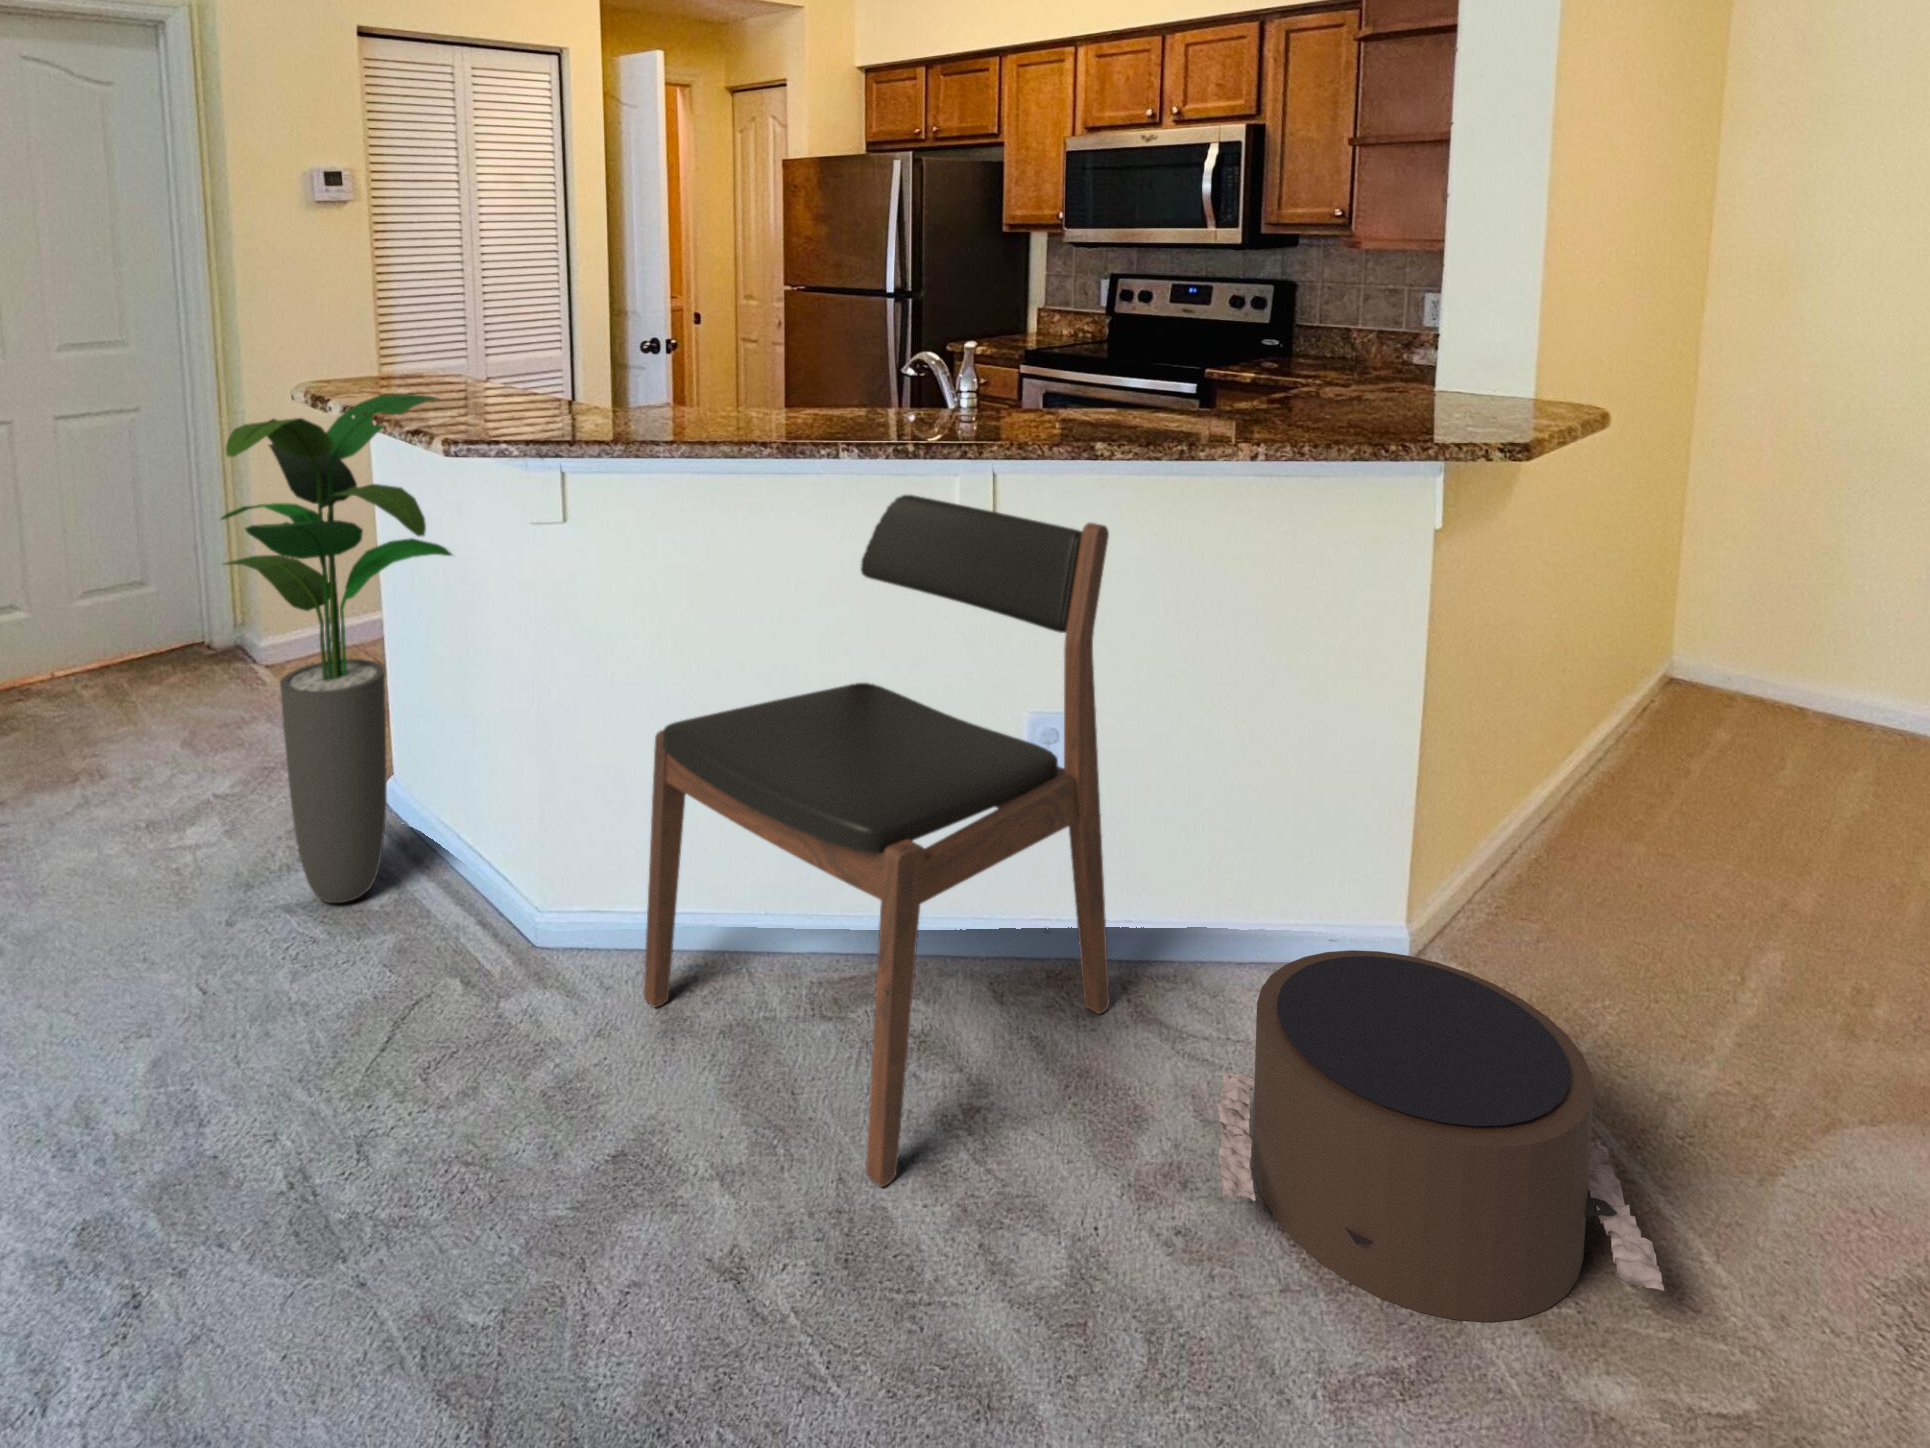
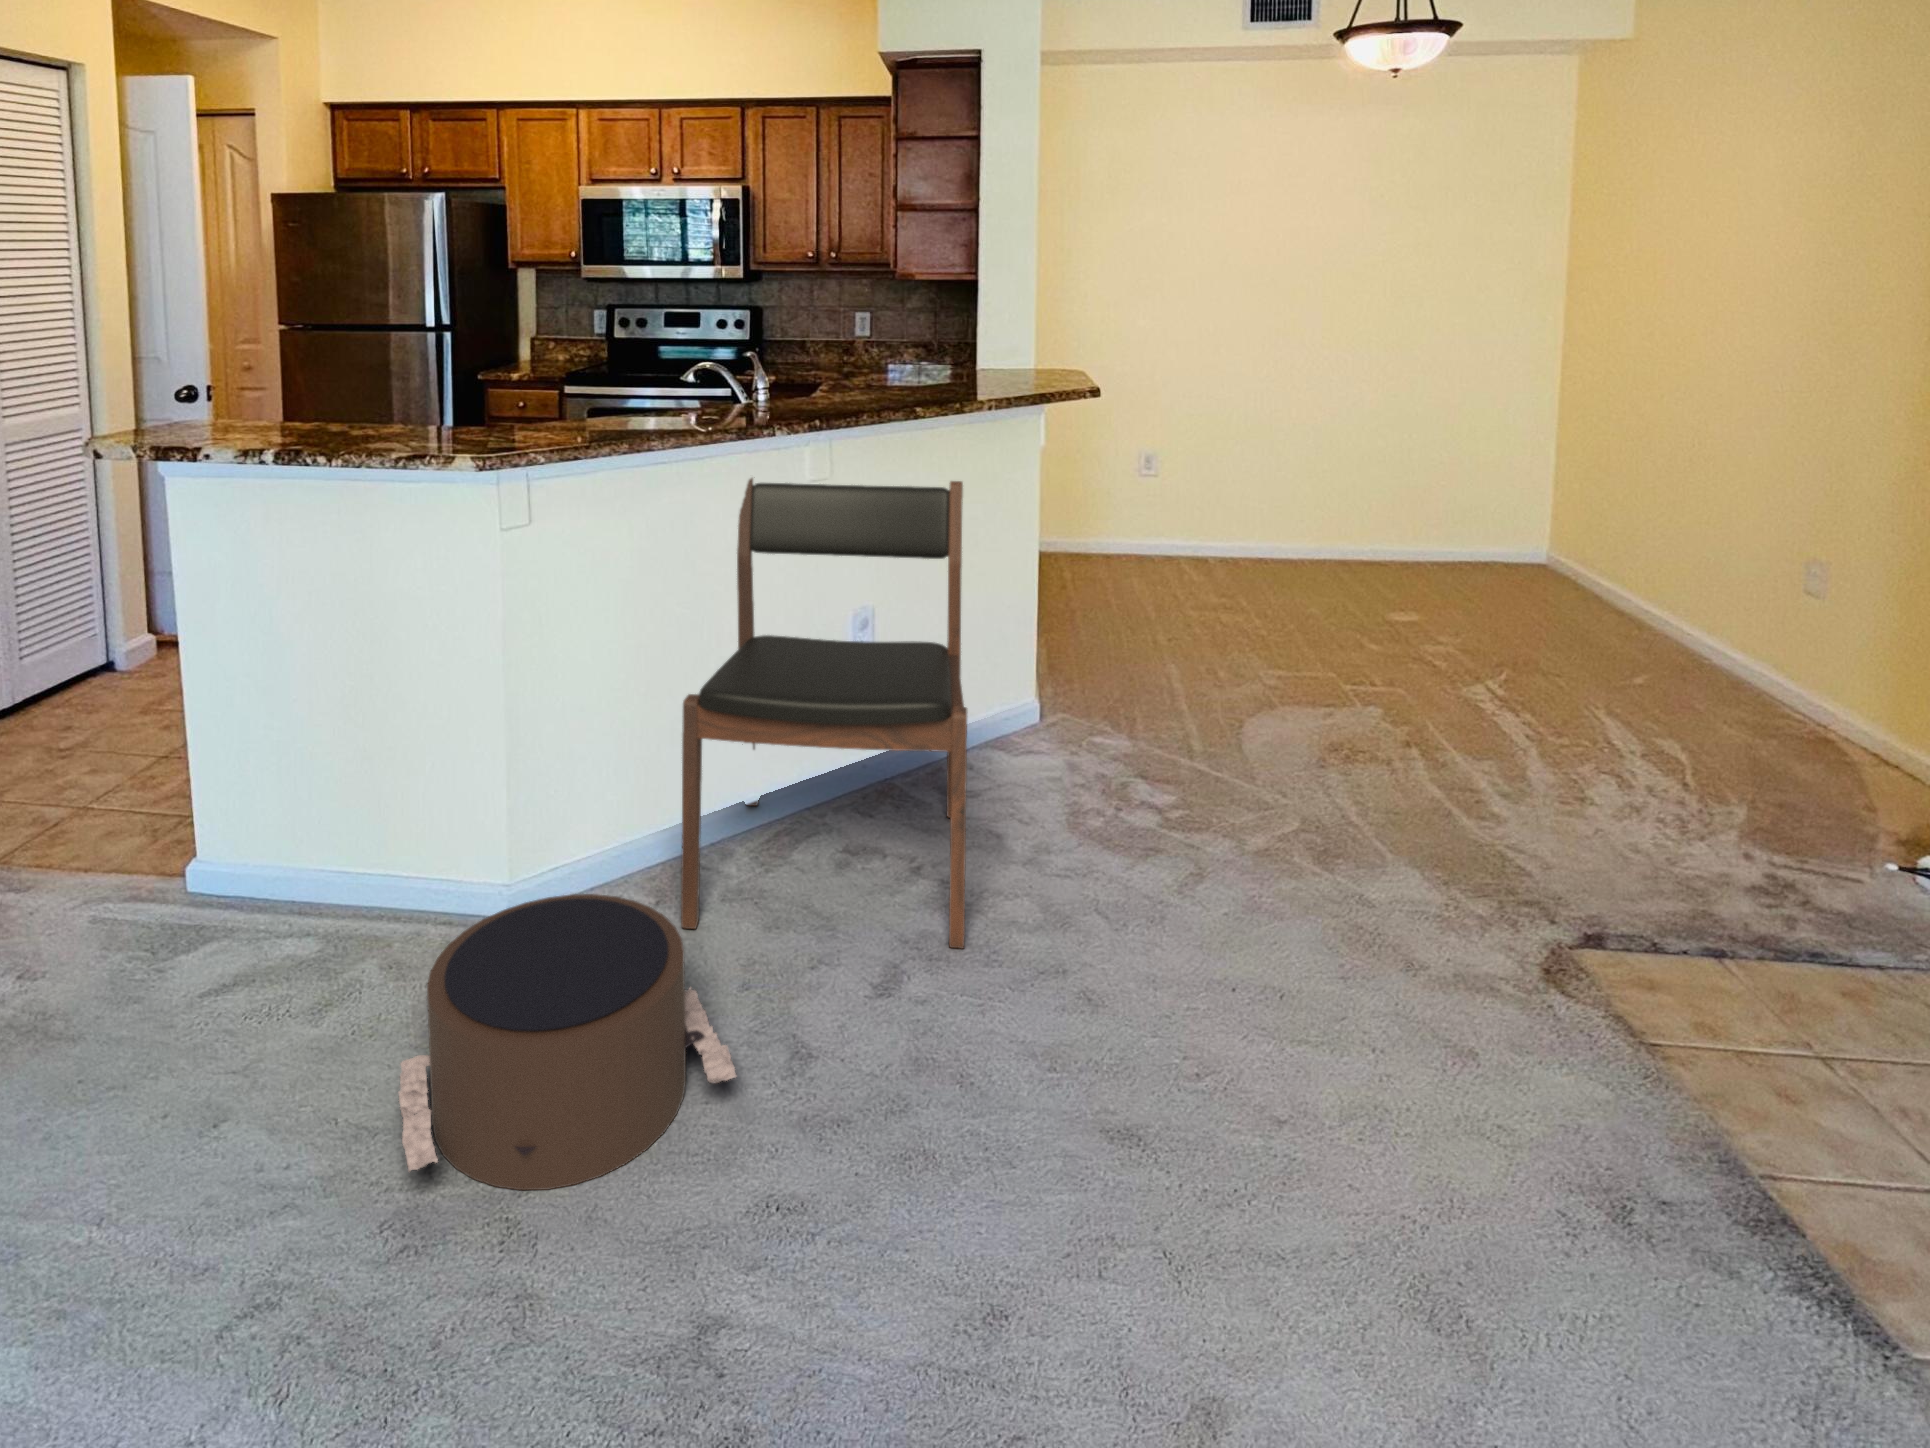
potted plant: present [221,394,452,903] -> none [127,449,400,988]
pouf: present [1218,950,1664,1322] -> present [399,894,736,1190]

